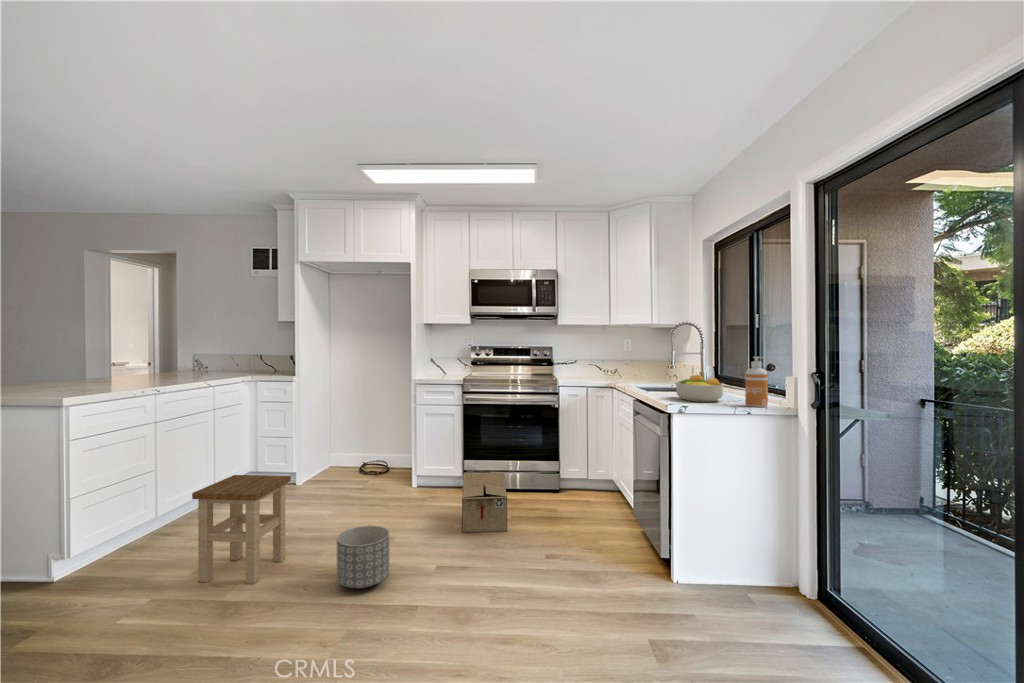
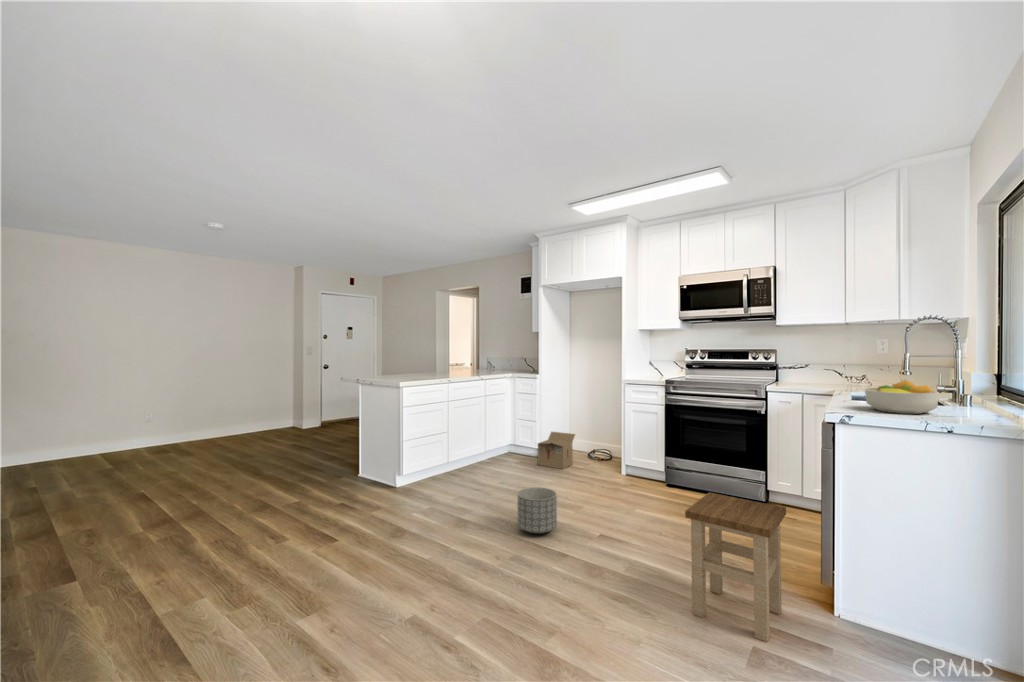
soap dispenser: present [745,357,768,407] -> none [952,357,990,424]
cardboard box: present [462,472,508,532] -> present [538,432,575,469]
stool: present [192,475,291,584] -> present [685,492,786,642]

